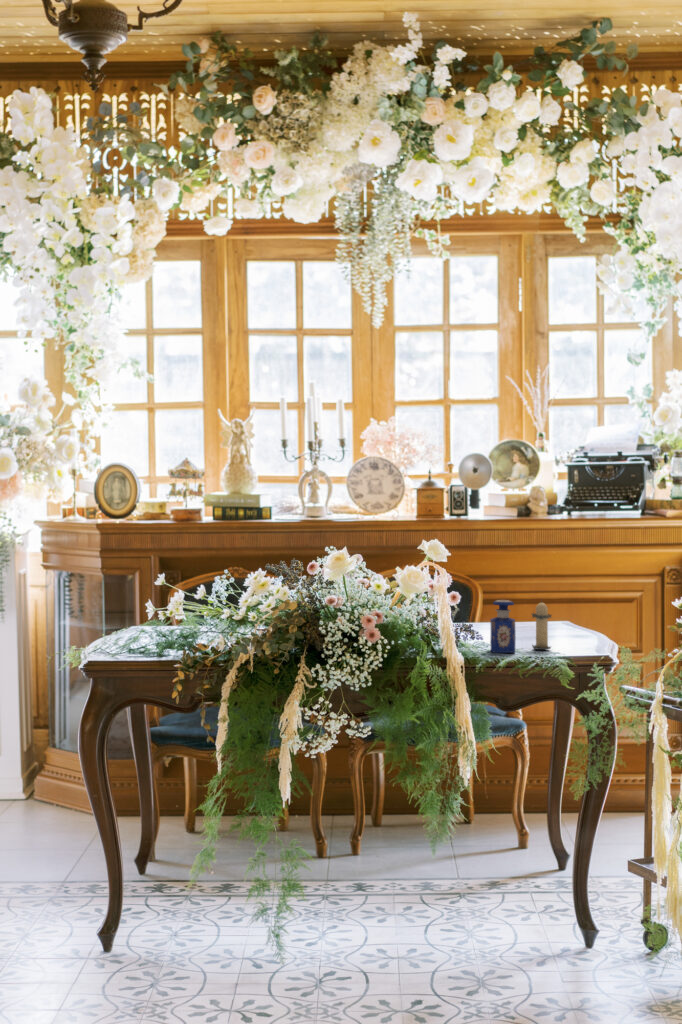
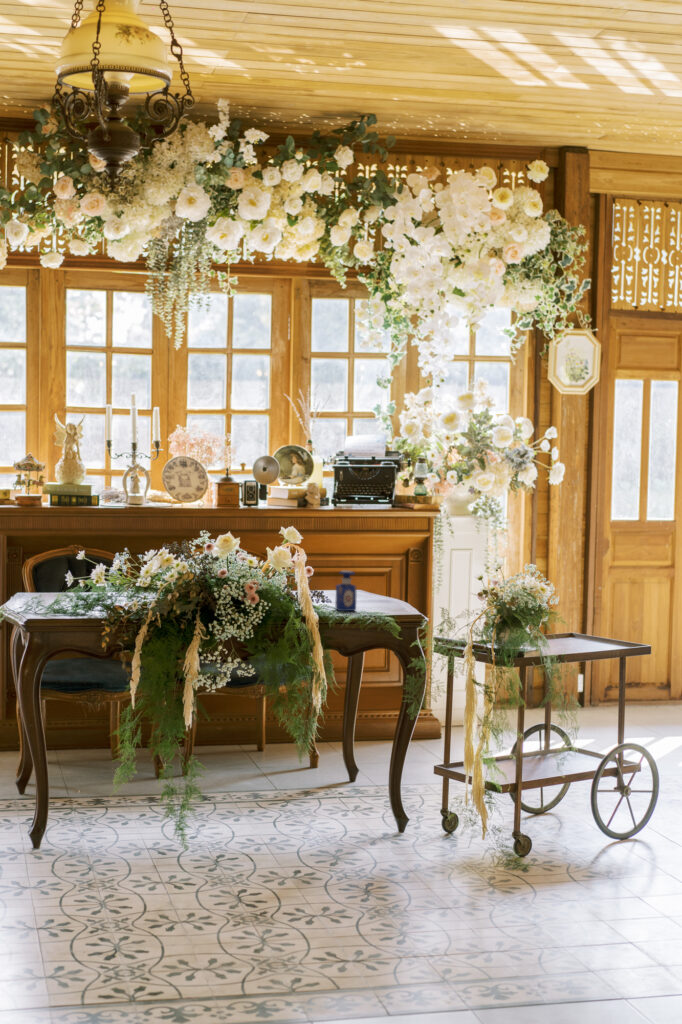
candle: present [532,602,552,650] -> none [359,570,378,609]

